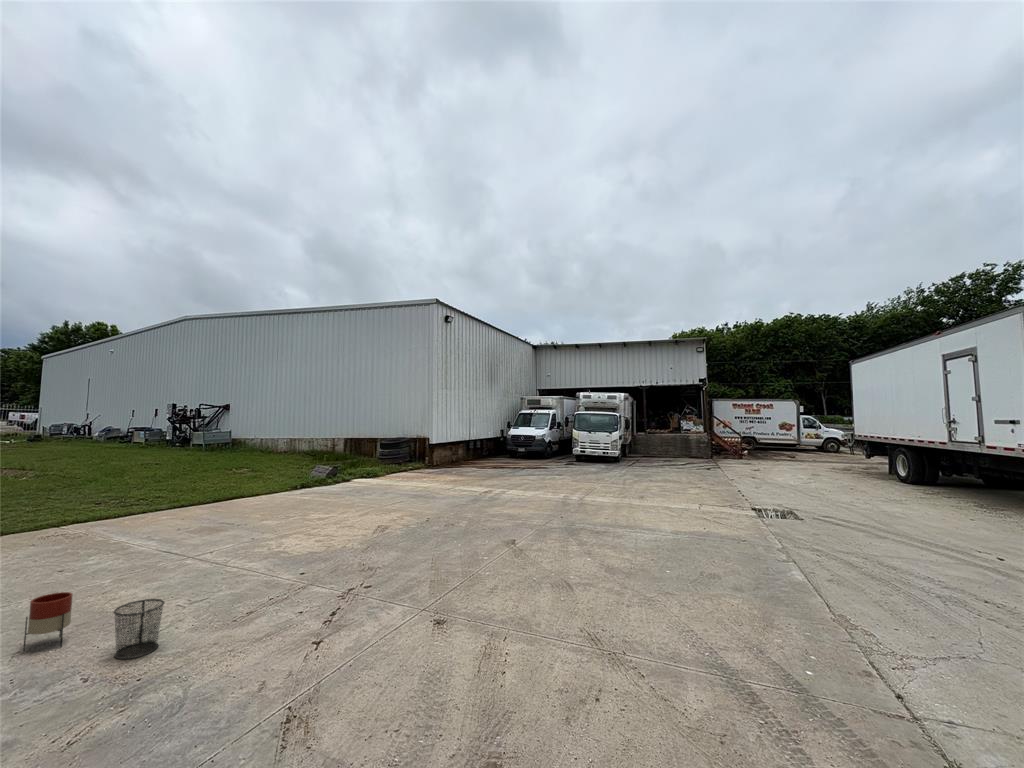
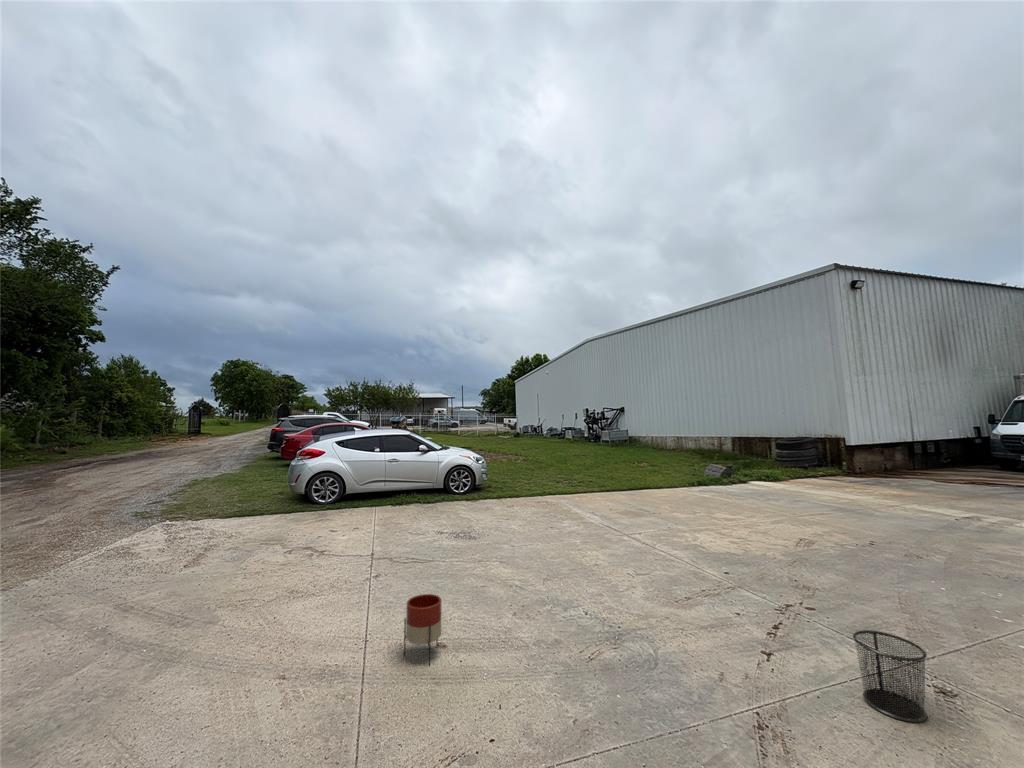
waste bin: present [114,599,164,659] -> present [853,630,927,722]

